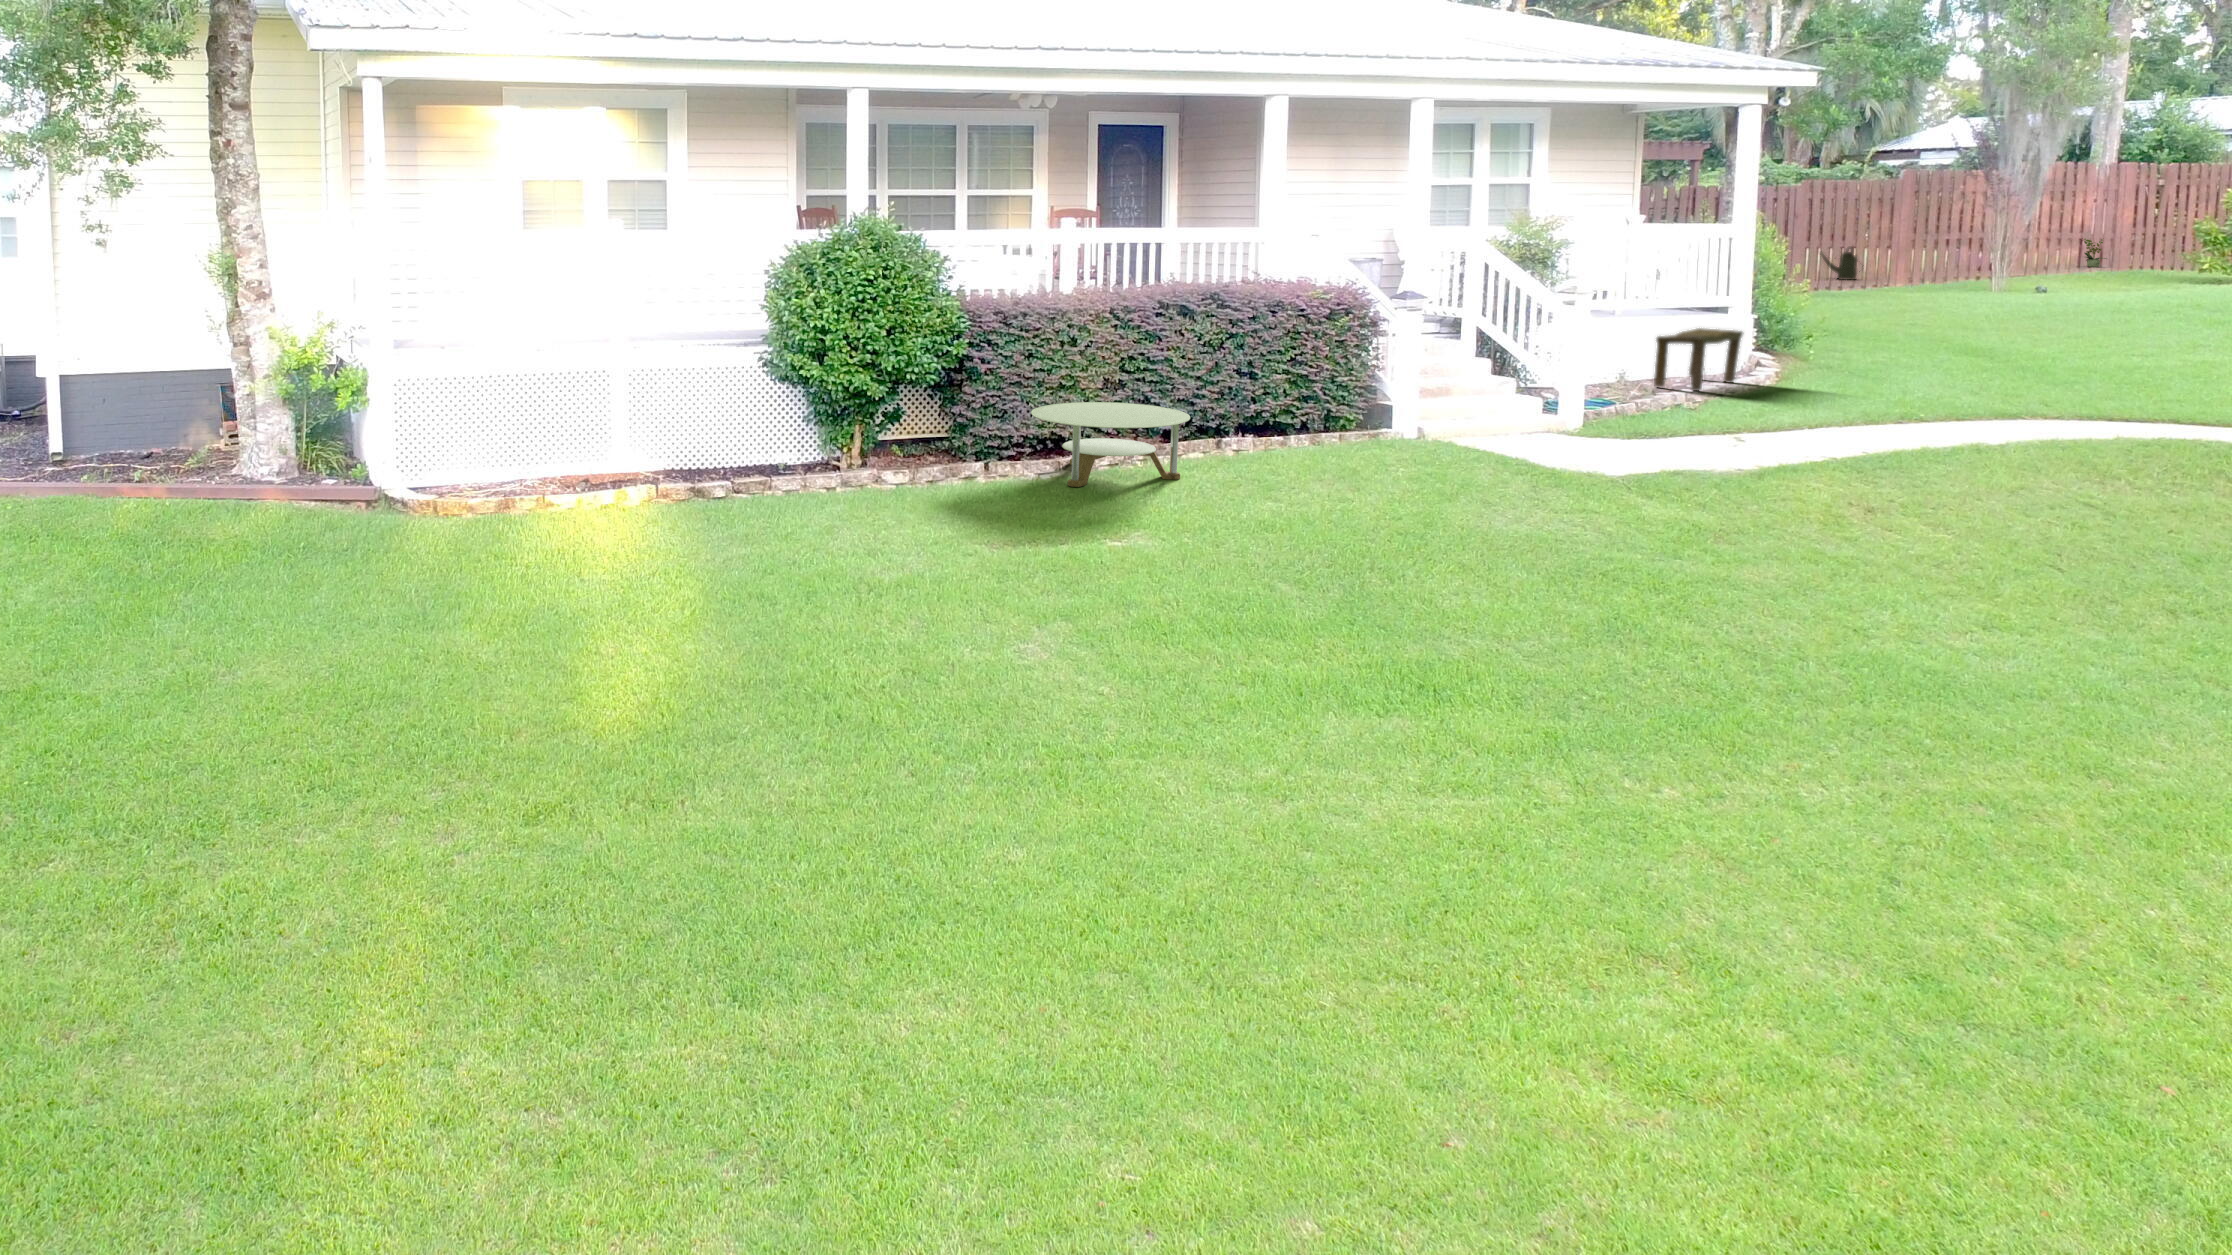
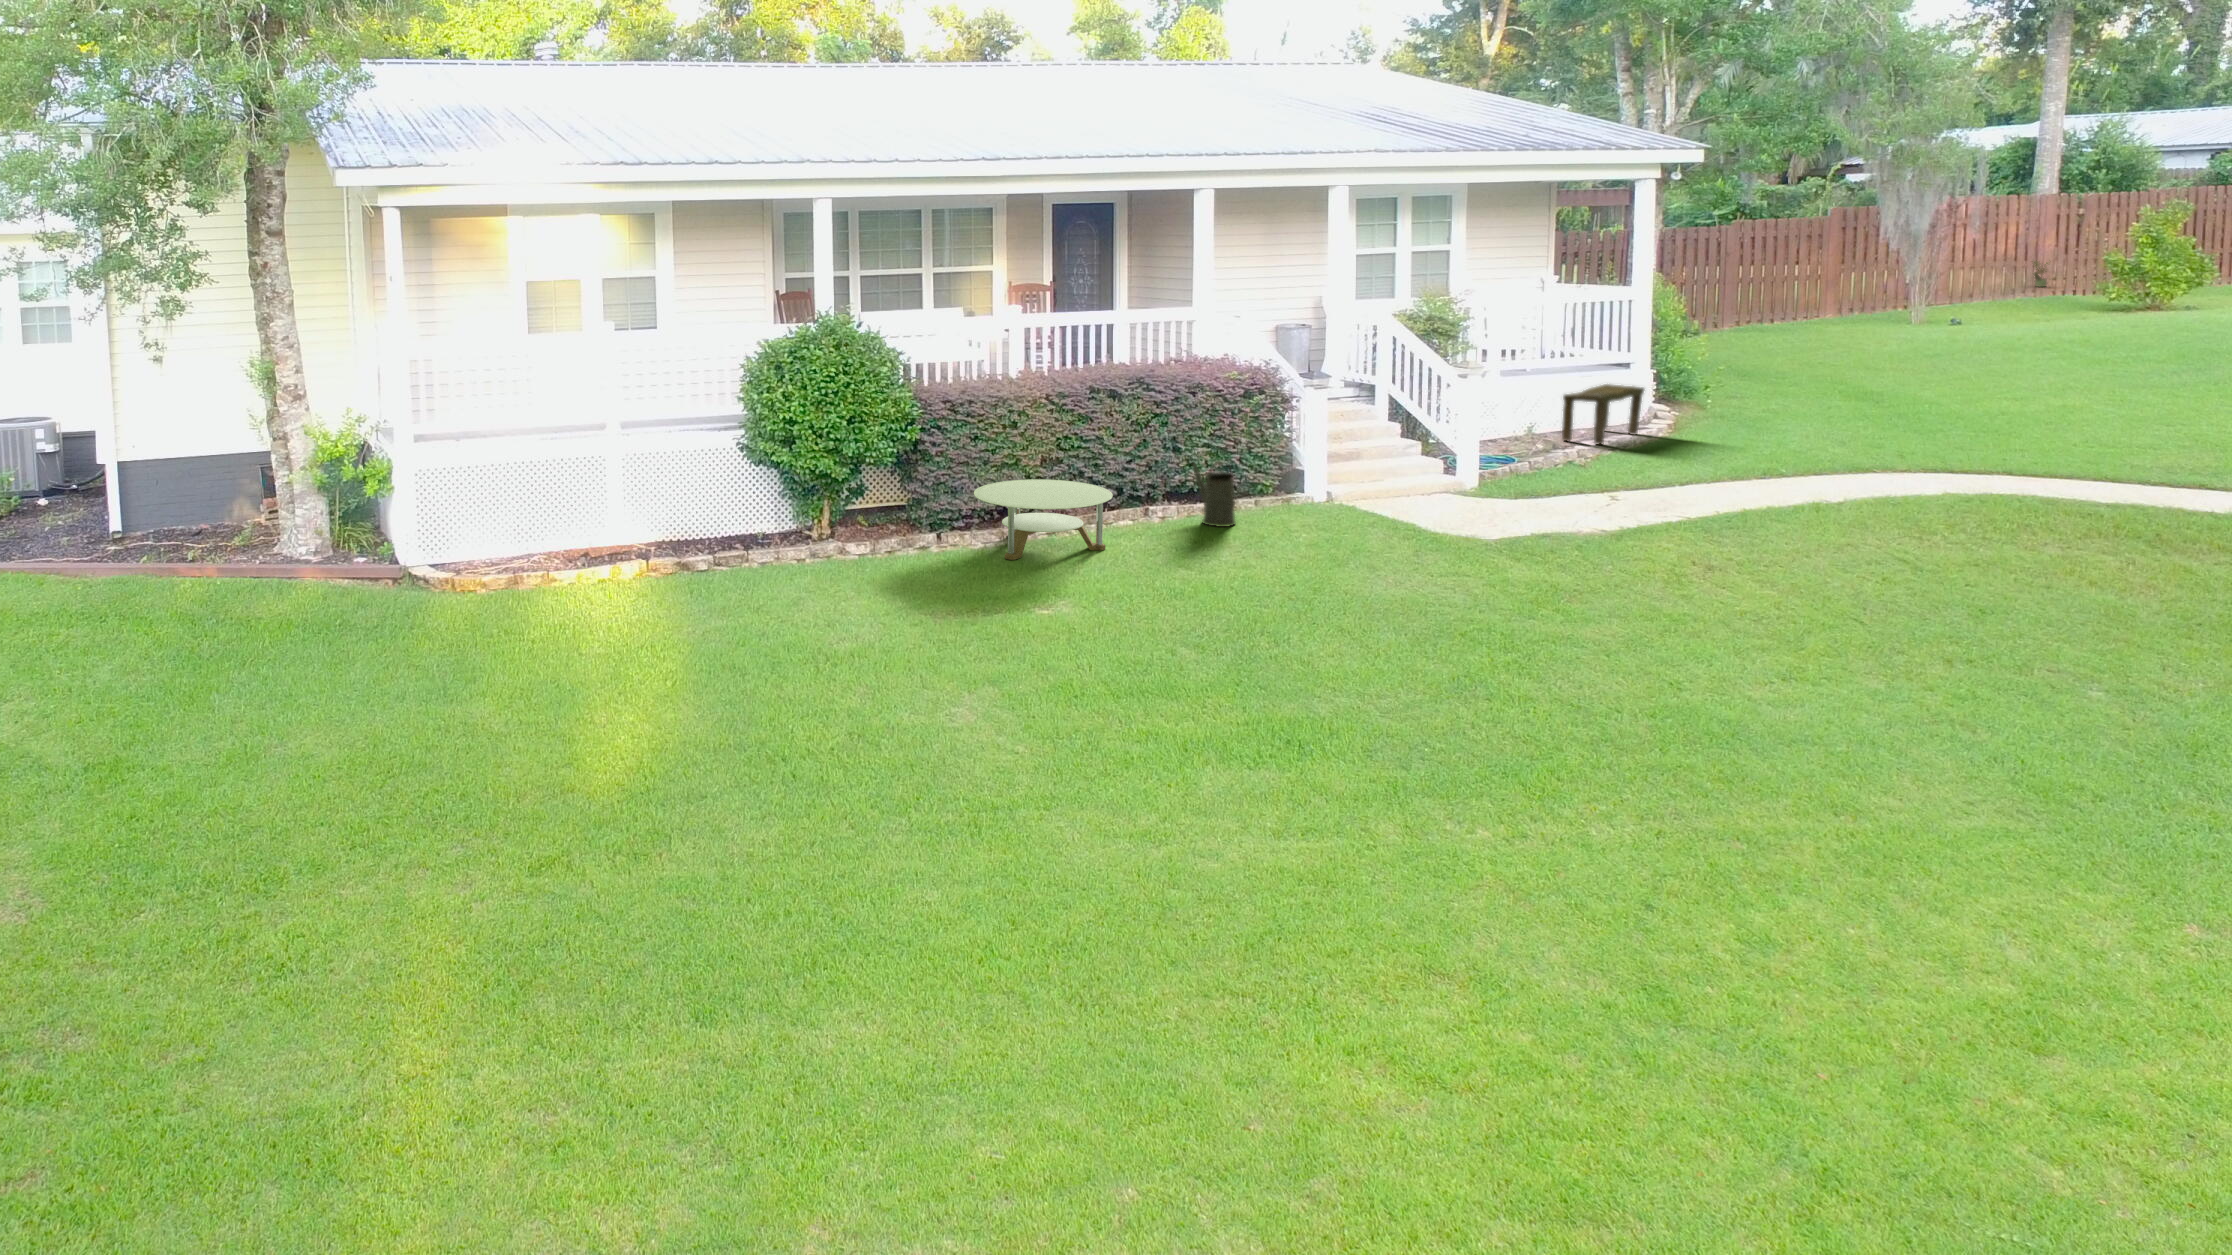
watering can: present [1820,247,1864,280] -> present [1192,463,1235,527]

